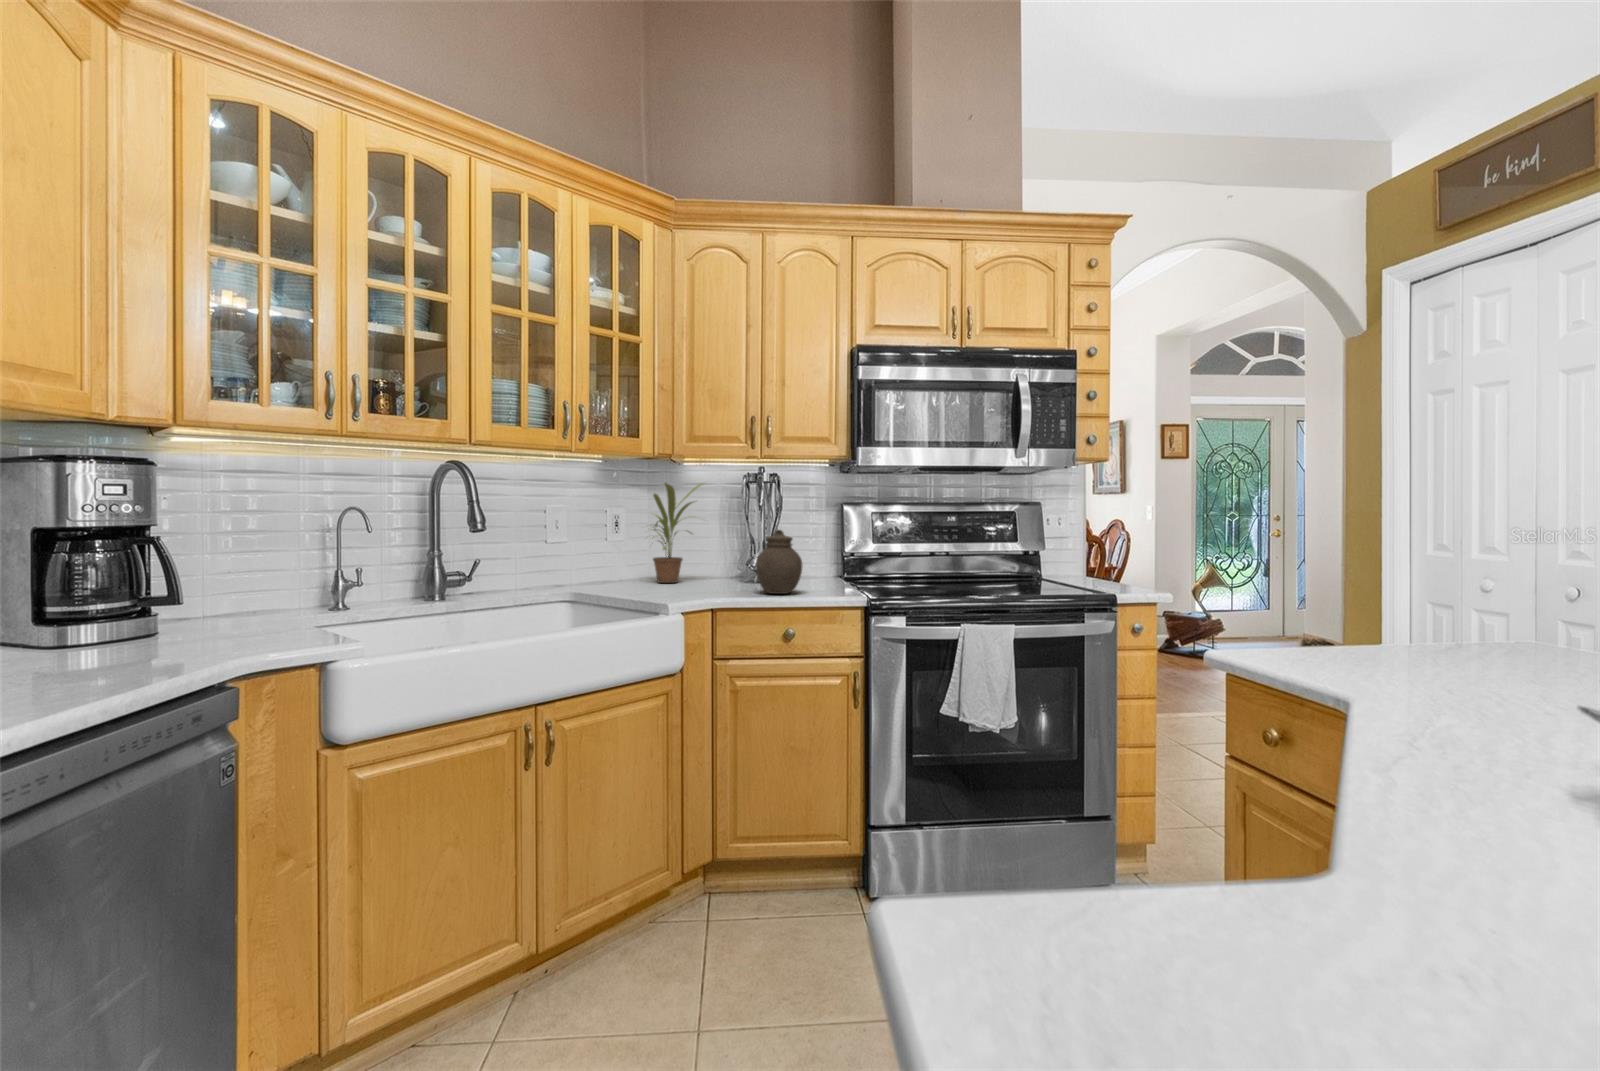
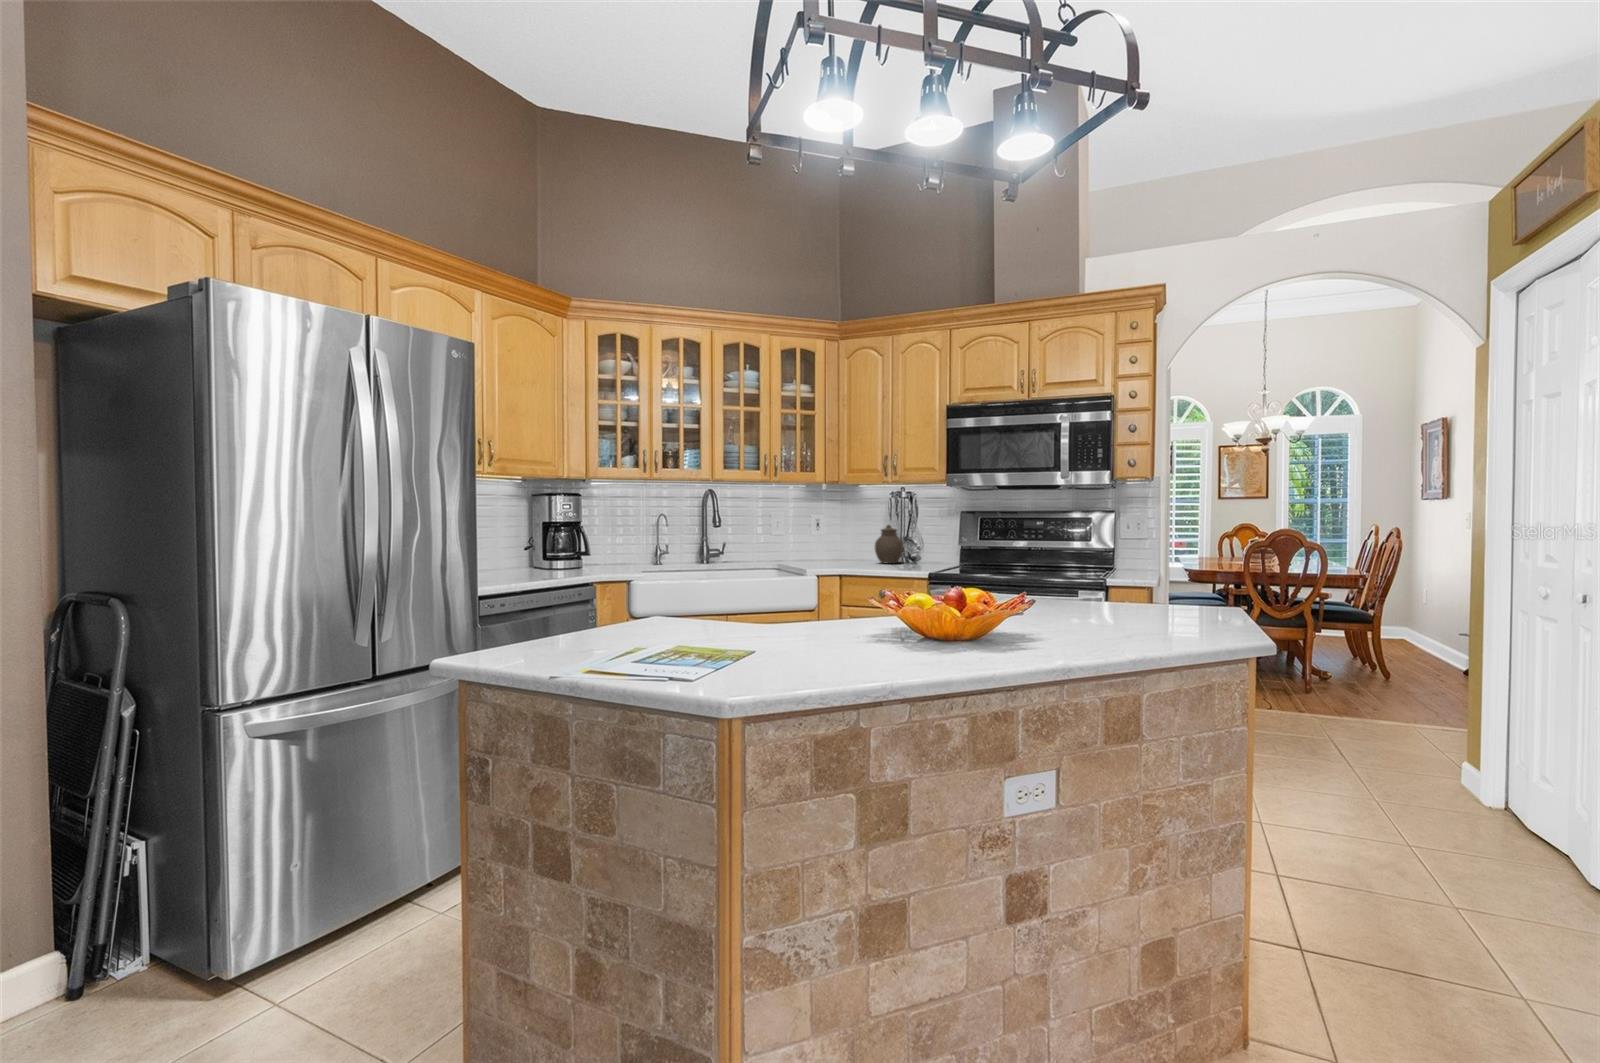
potted plant: present [653,483,702,583] -> none [823,496,866,559]

